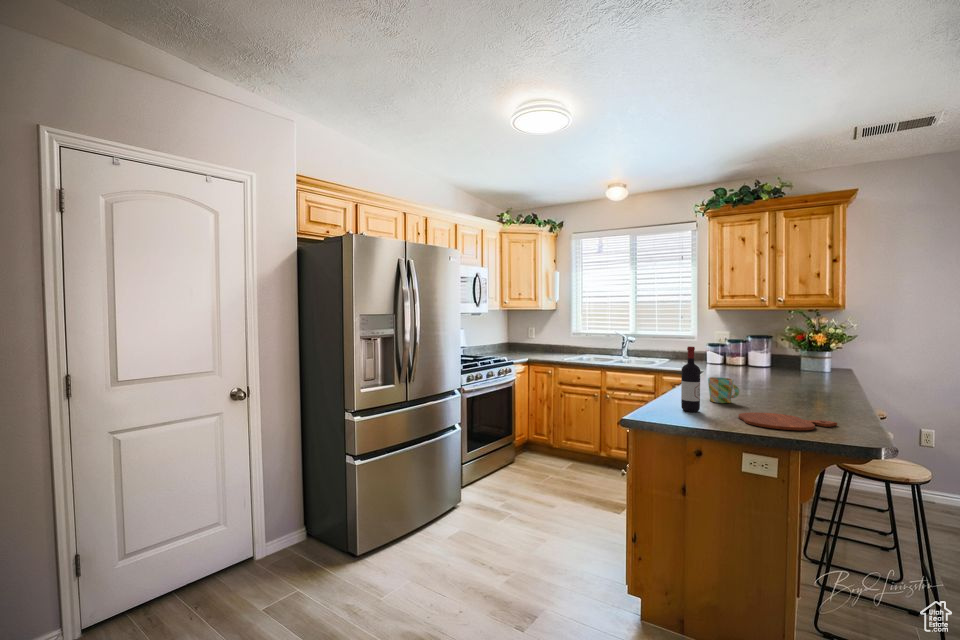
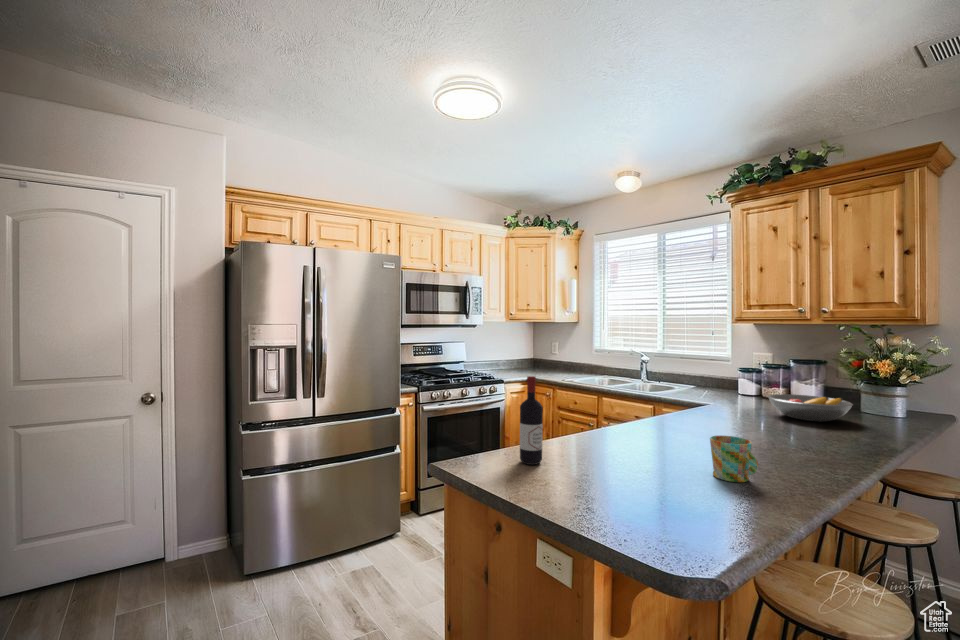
fruit bowl: none [753,360,812,377] -> present [768,394,853,421]
mug: present [708,377,739,403] -> present [710,436,758,482]
cutting board: present [738,412,837,430] -> none [554,474,690,515]

